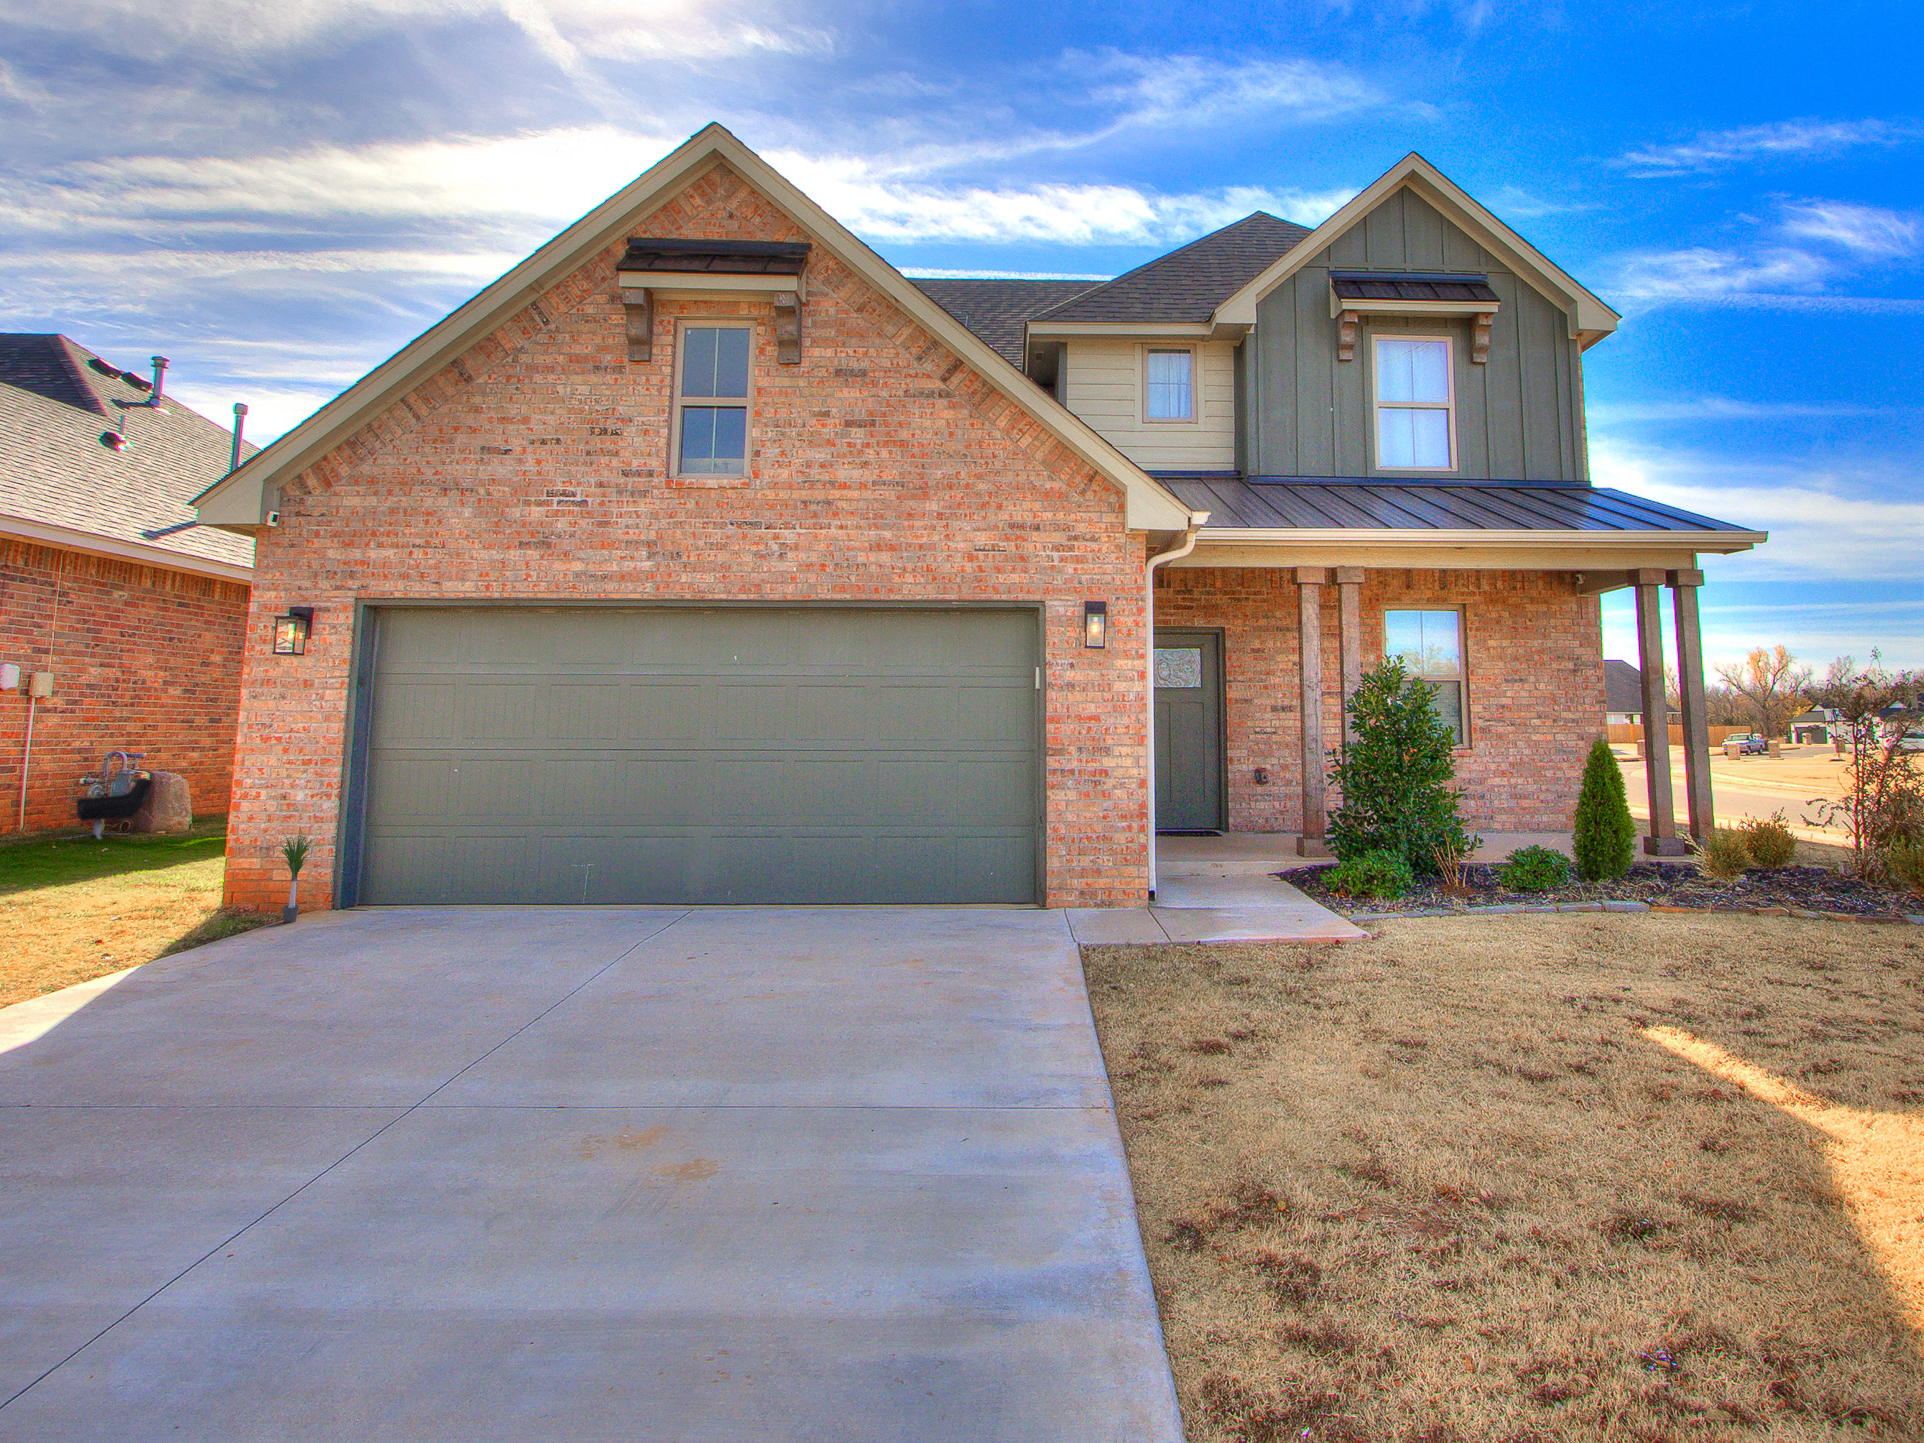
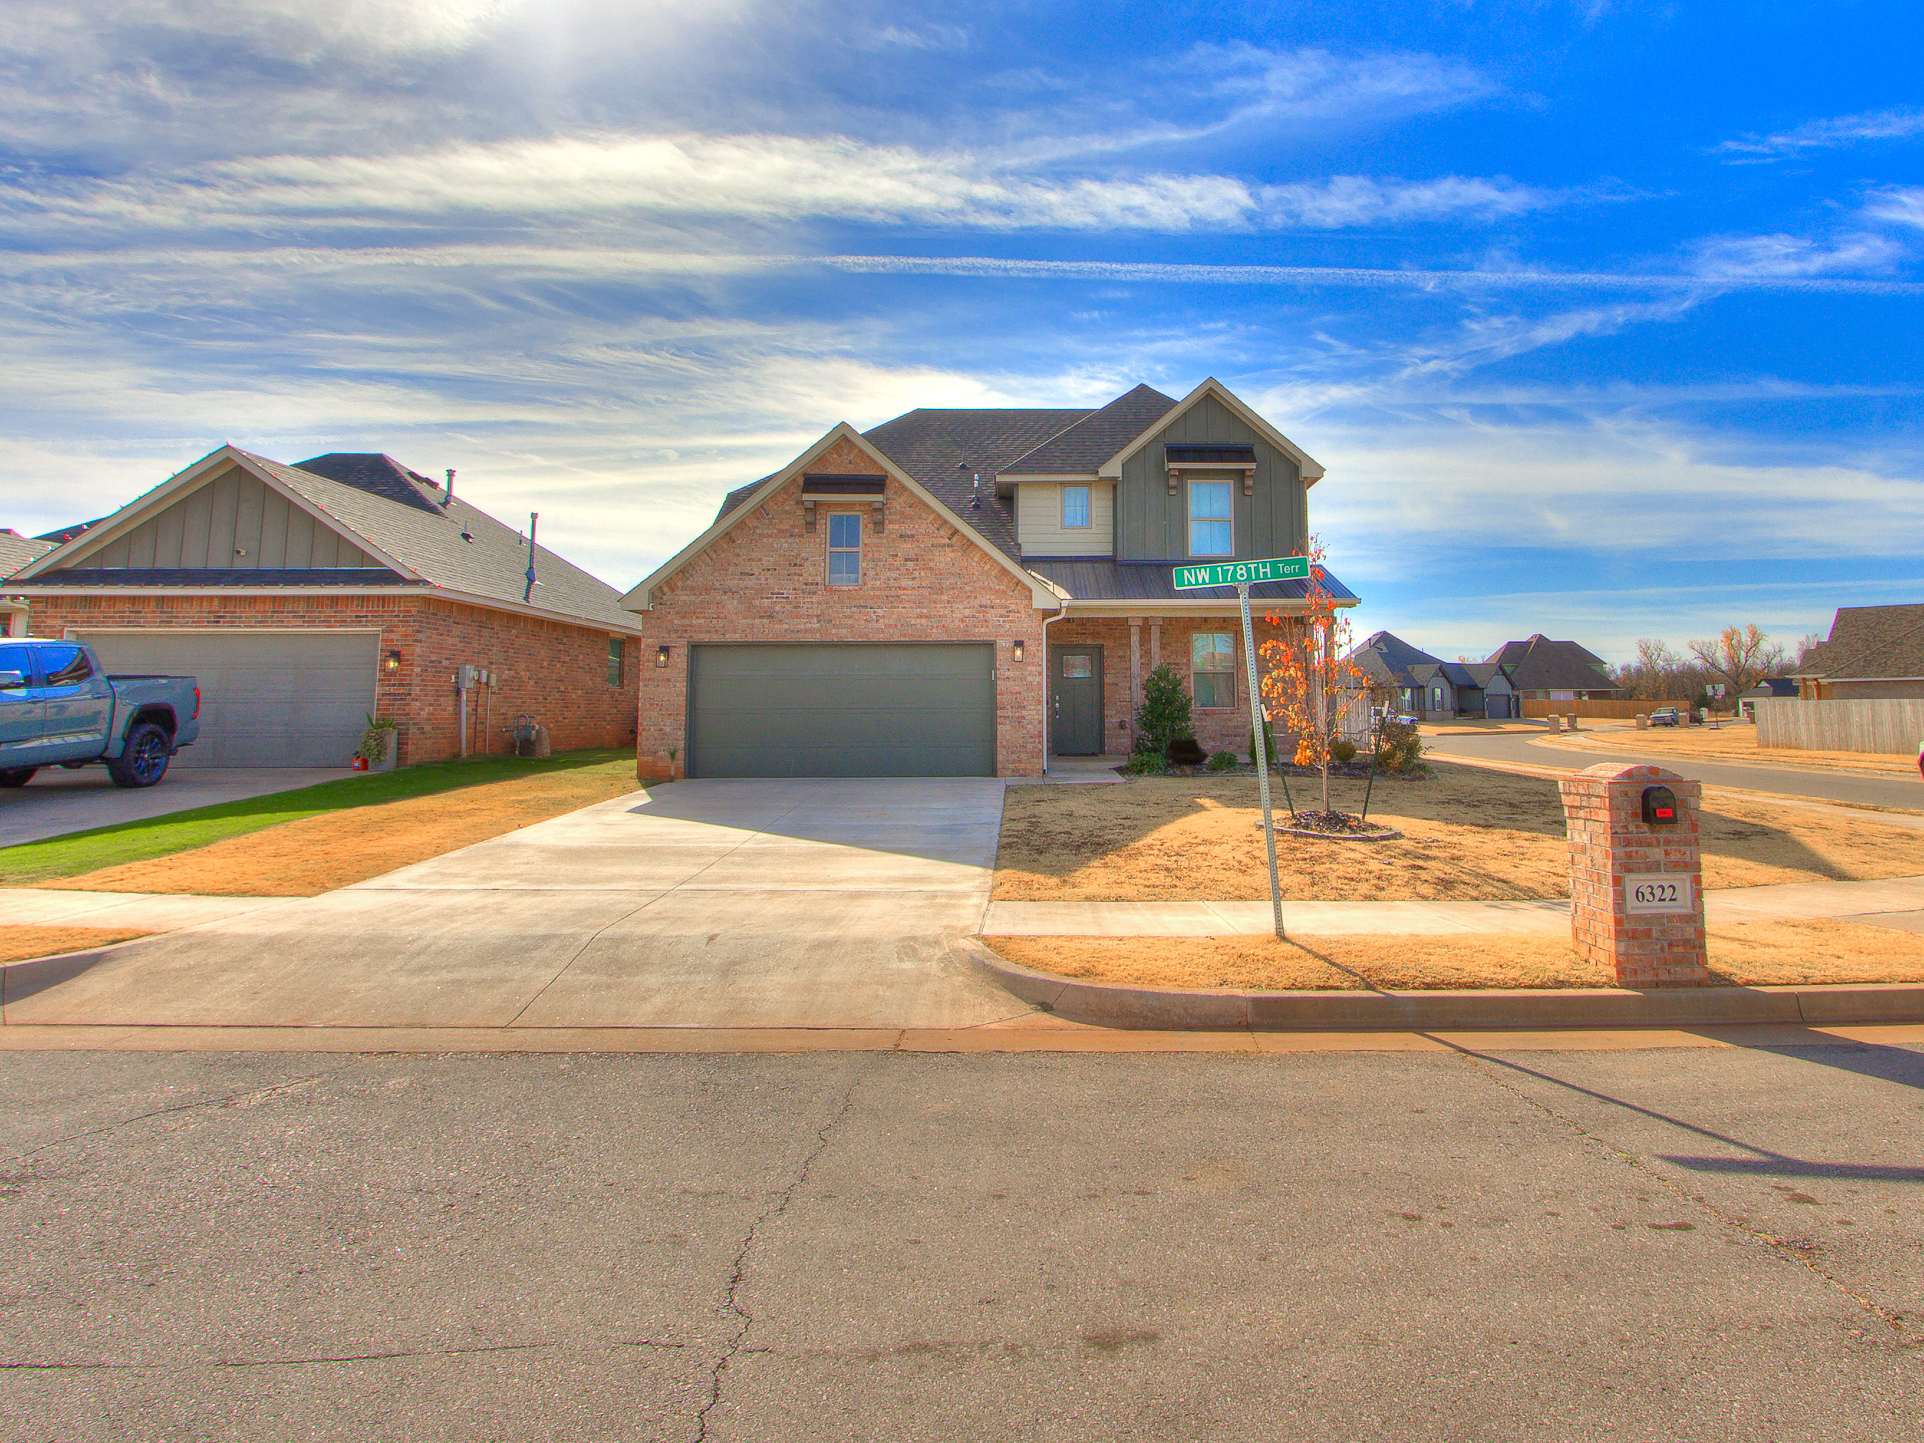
lounge chair: present [77,778,152,839] -> present [1167,739,1209,776]

